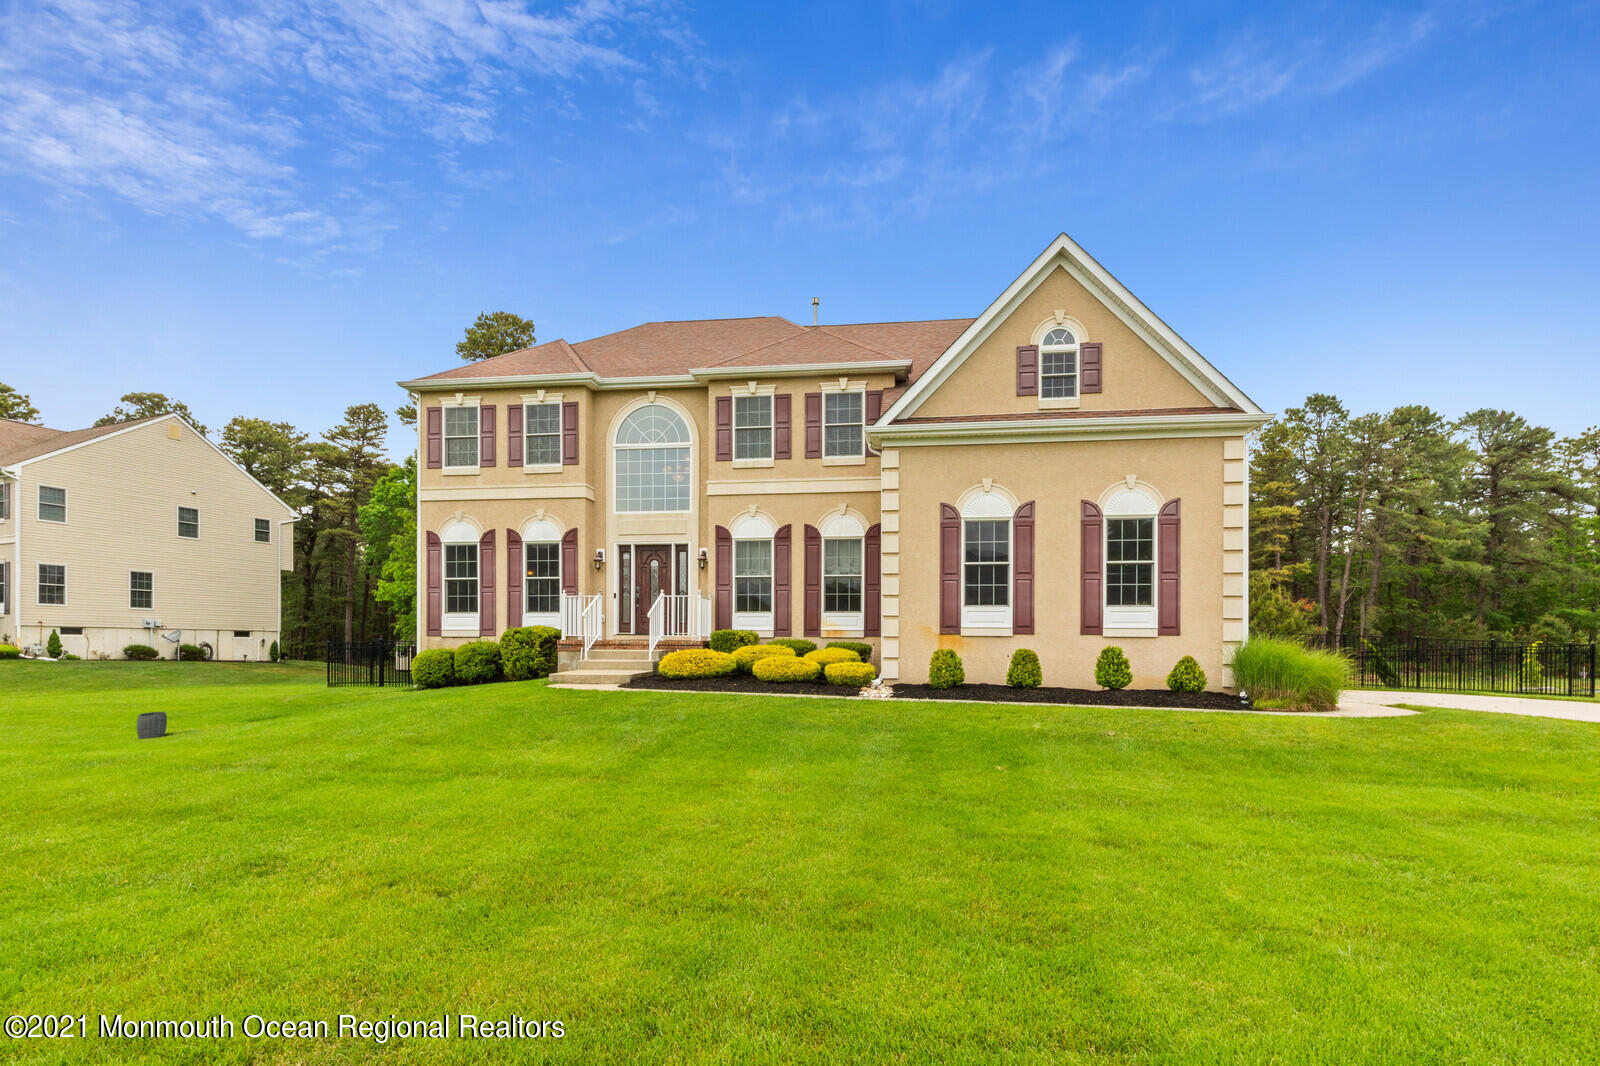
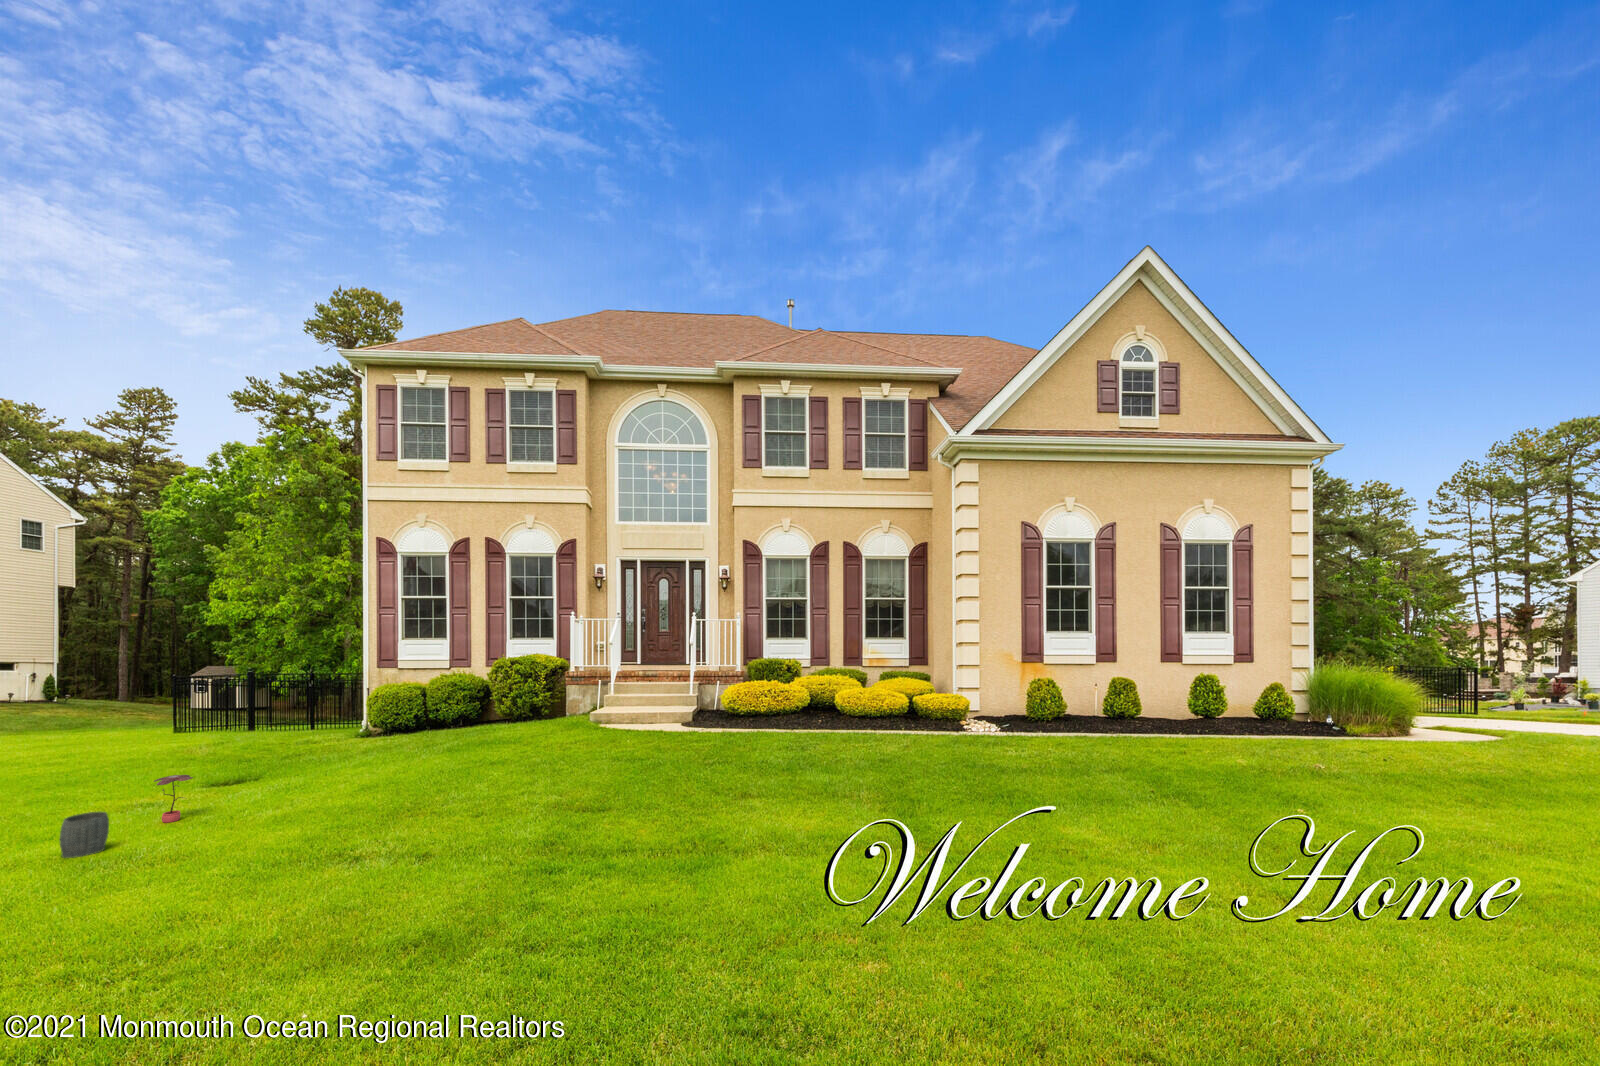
potted plant: none [207,694,231,725] -> present [154,775,193,823]

